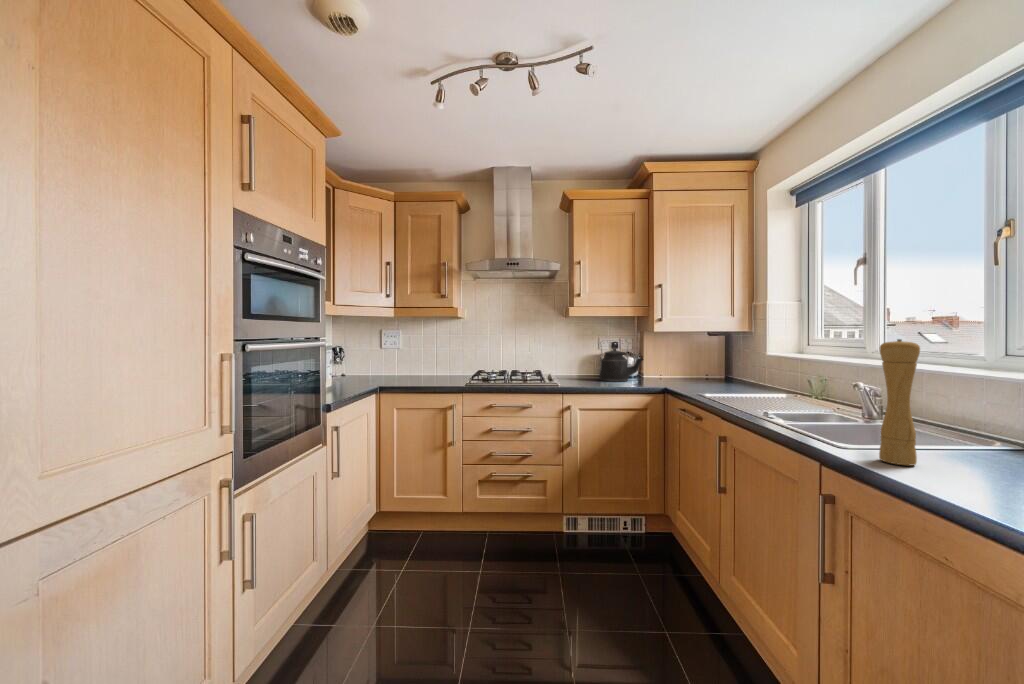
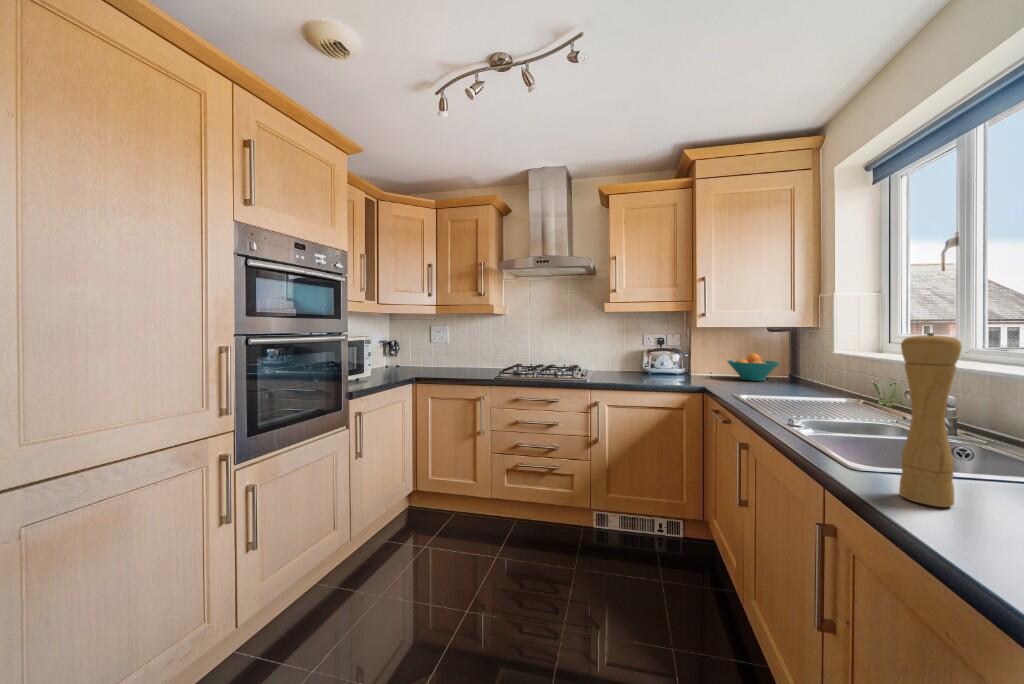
kettle: present [599,348,643,382] -> none [638,336,685,379]
fruit bowl: none [678,356,724,381] -> present [727,353,780,381]

